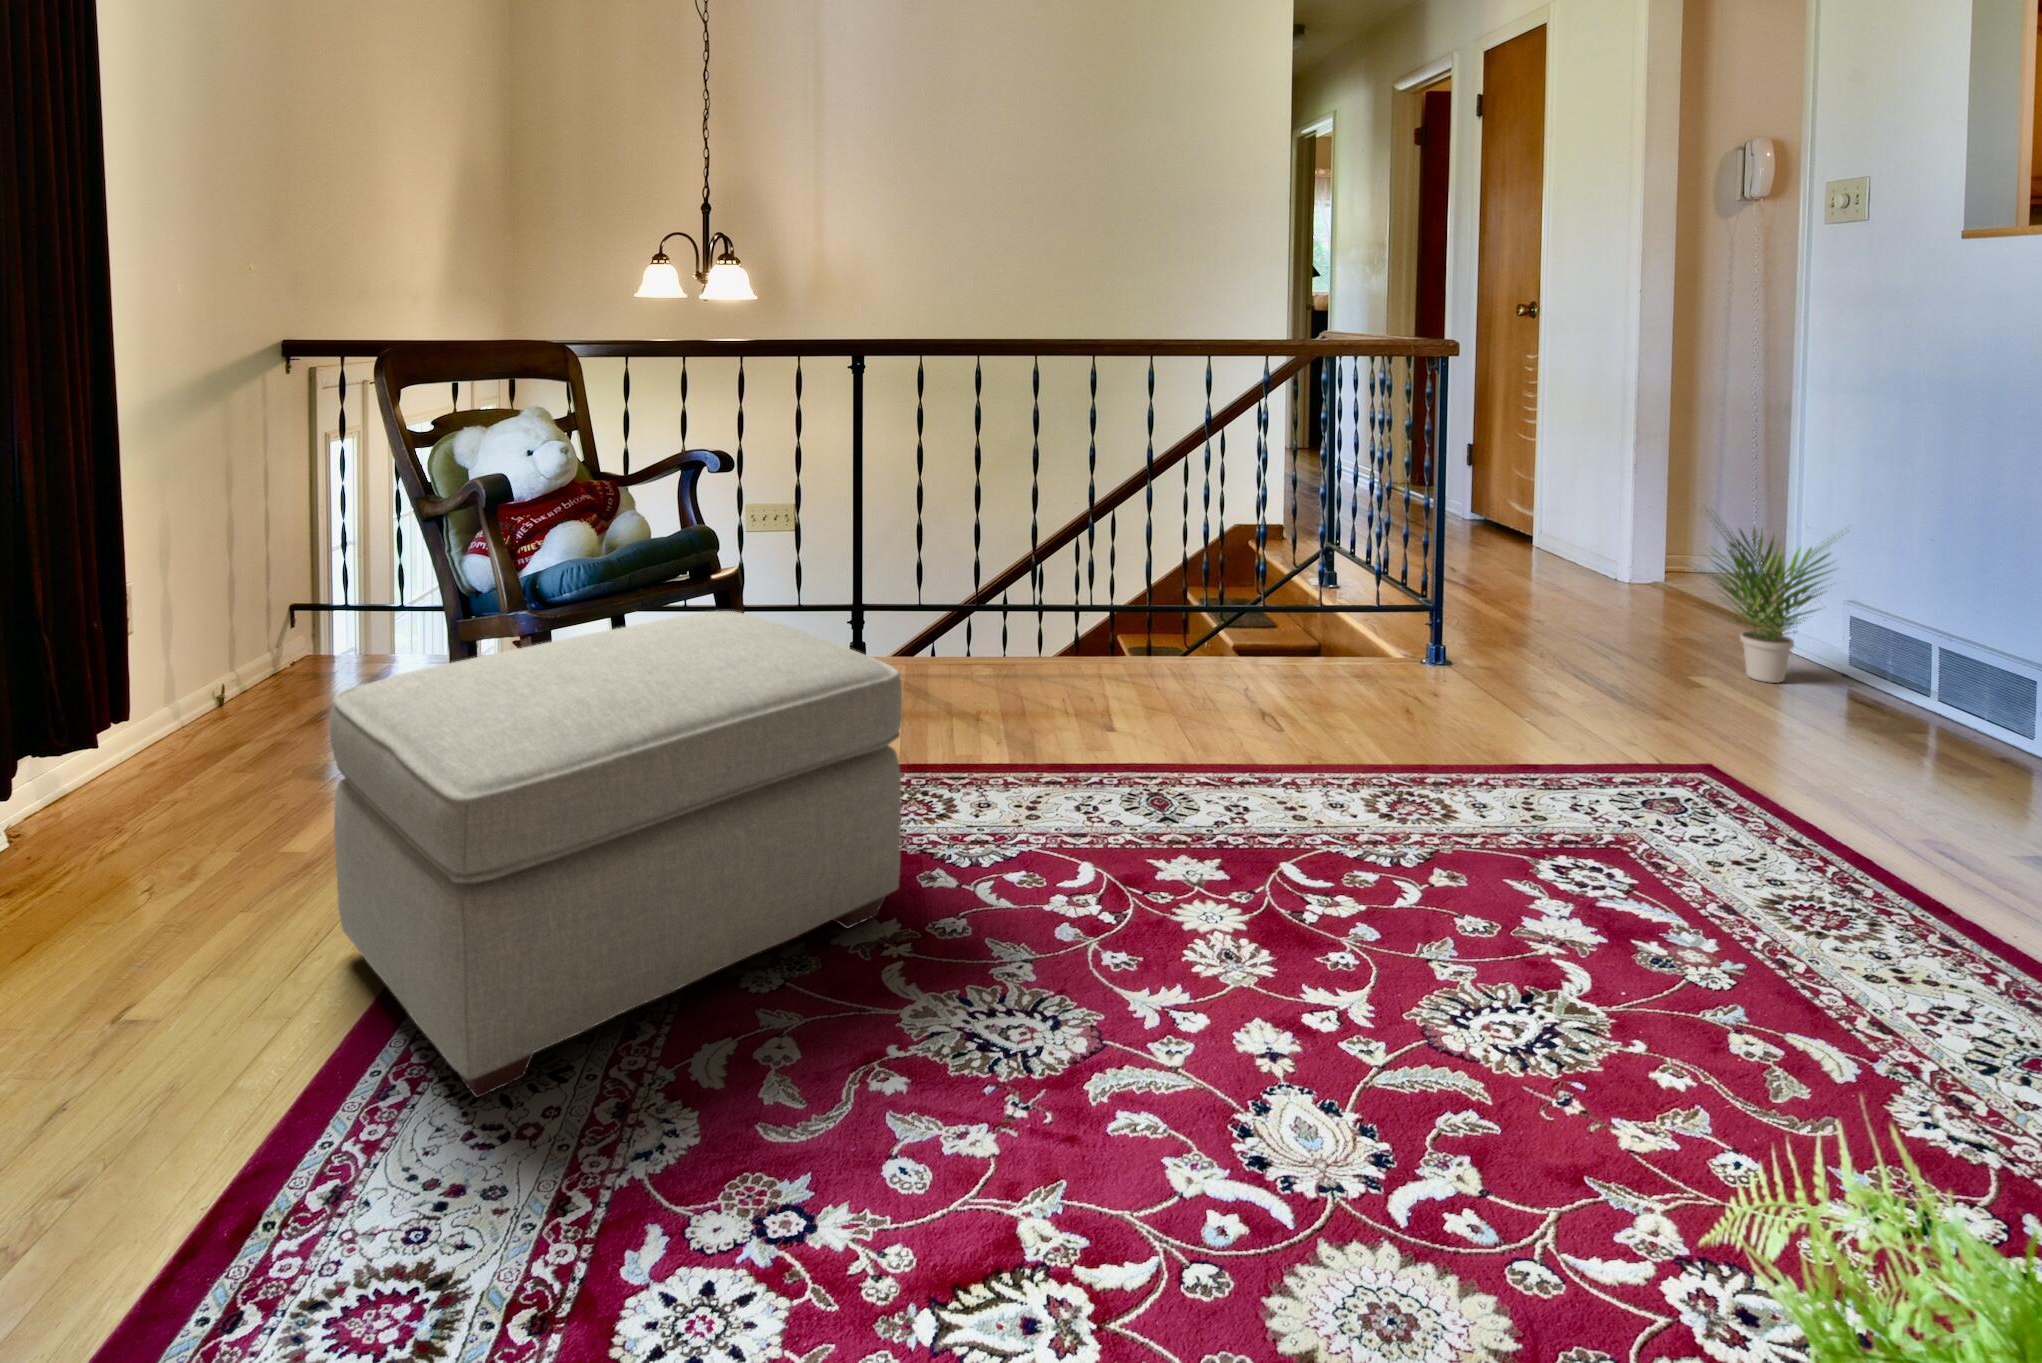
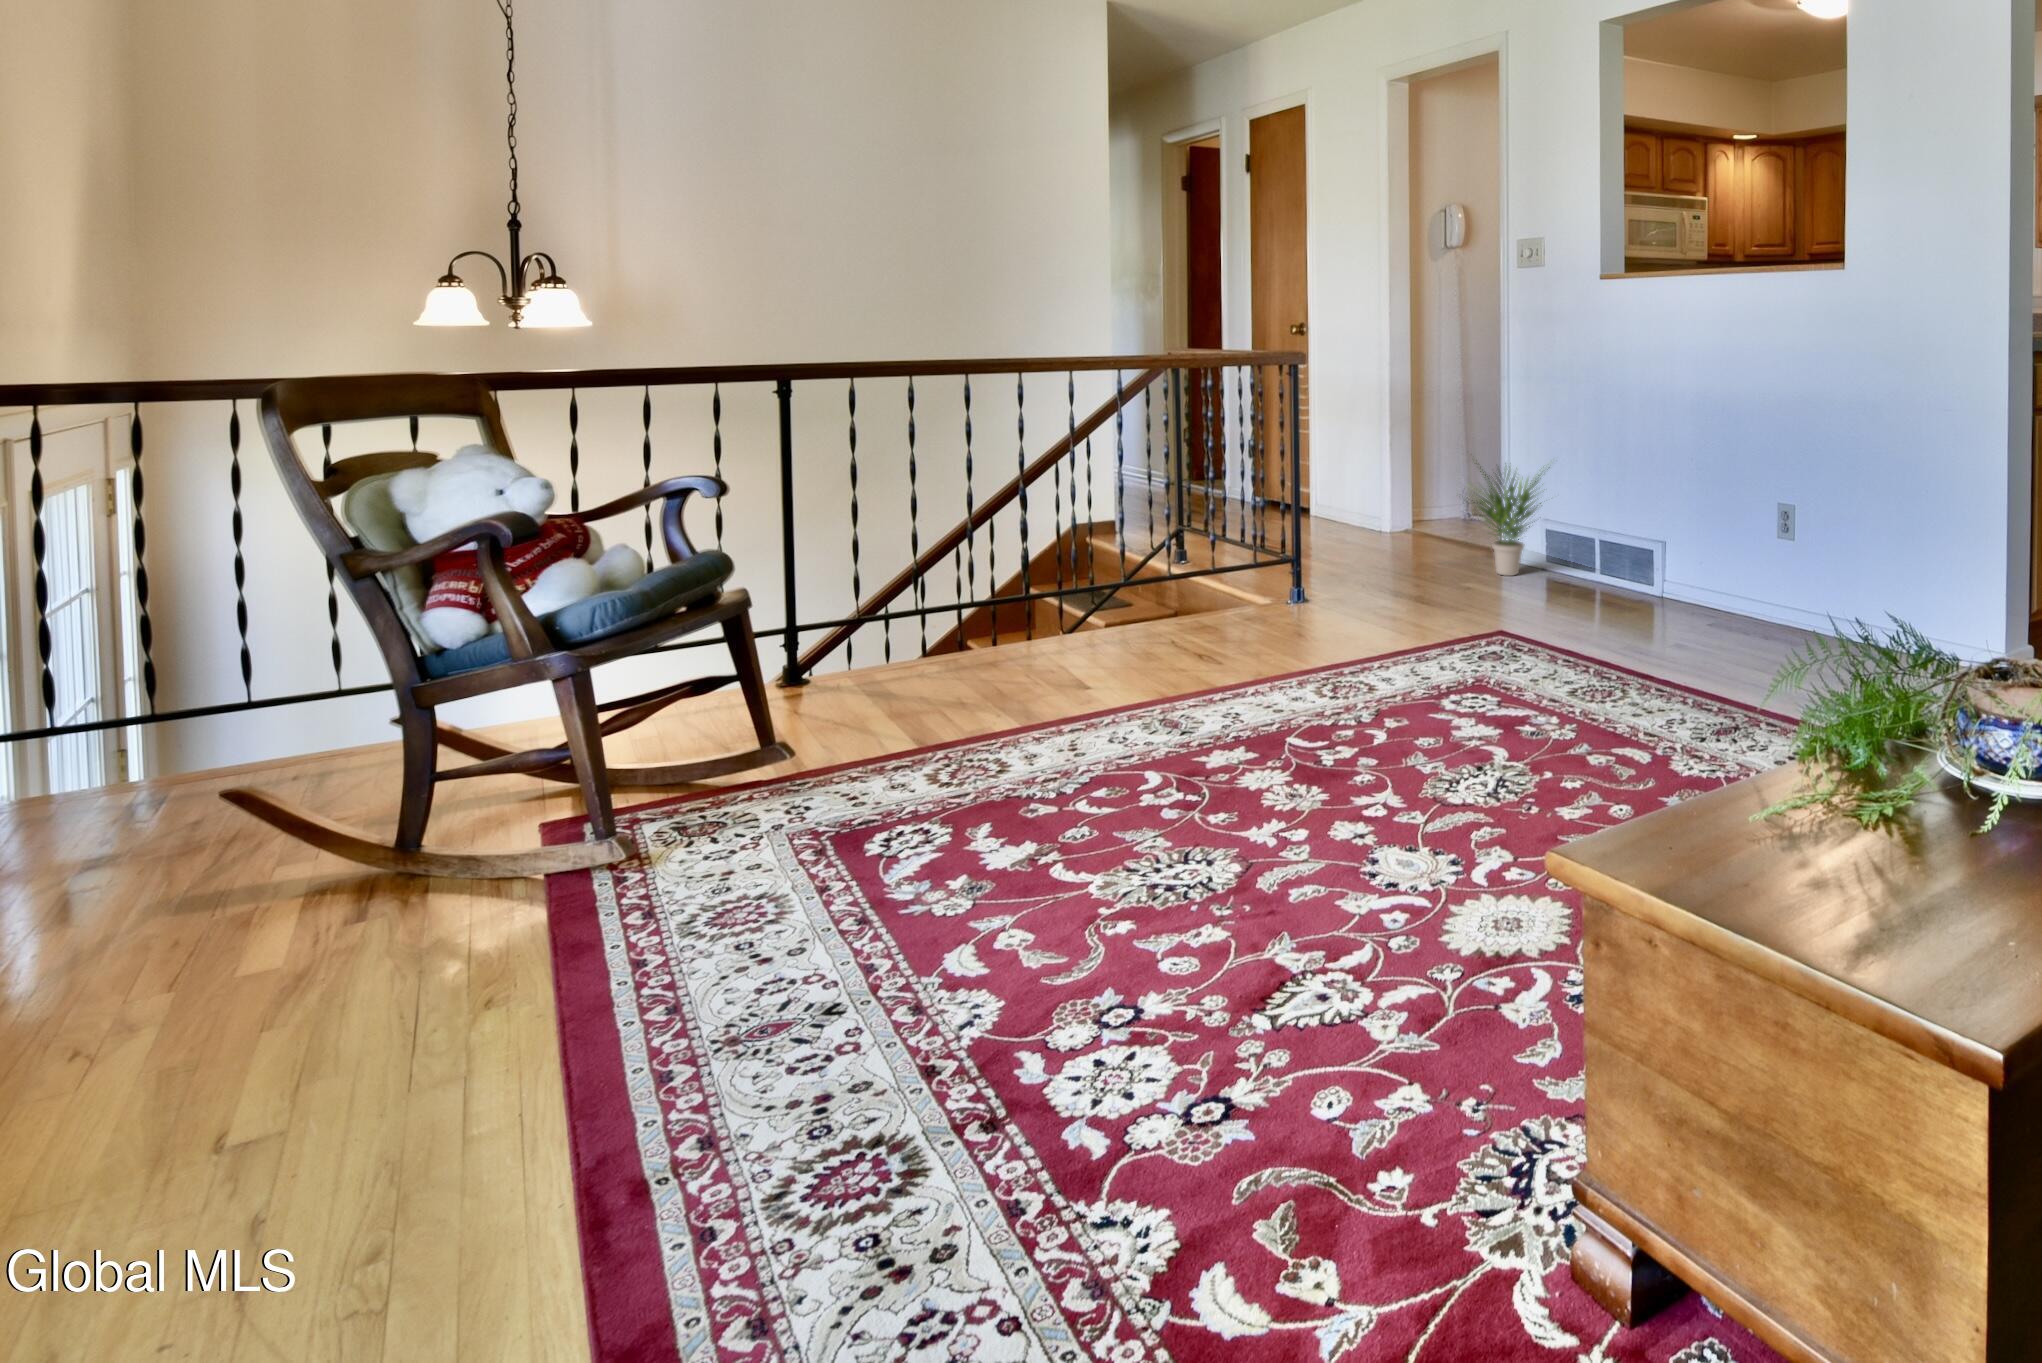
ottoman: present [330,611,902,1098] -> none [419,604,1030,1053]

